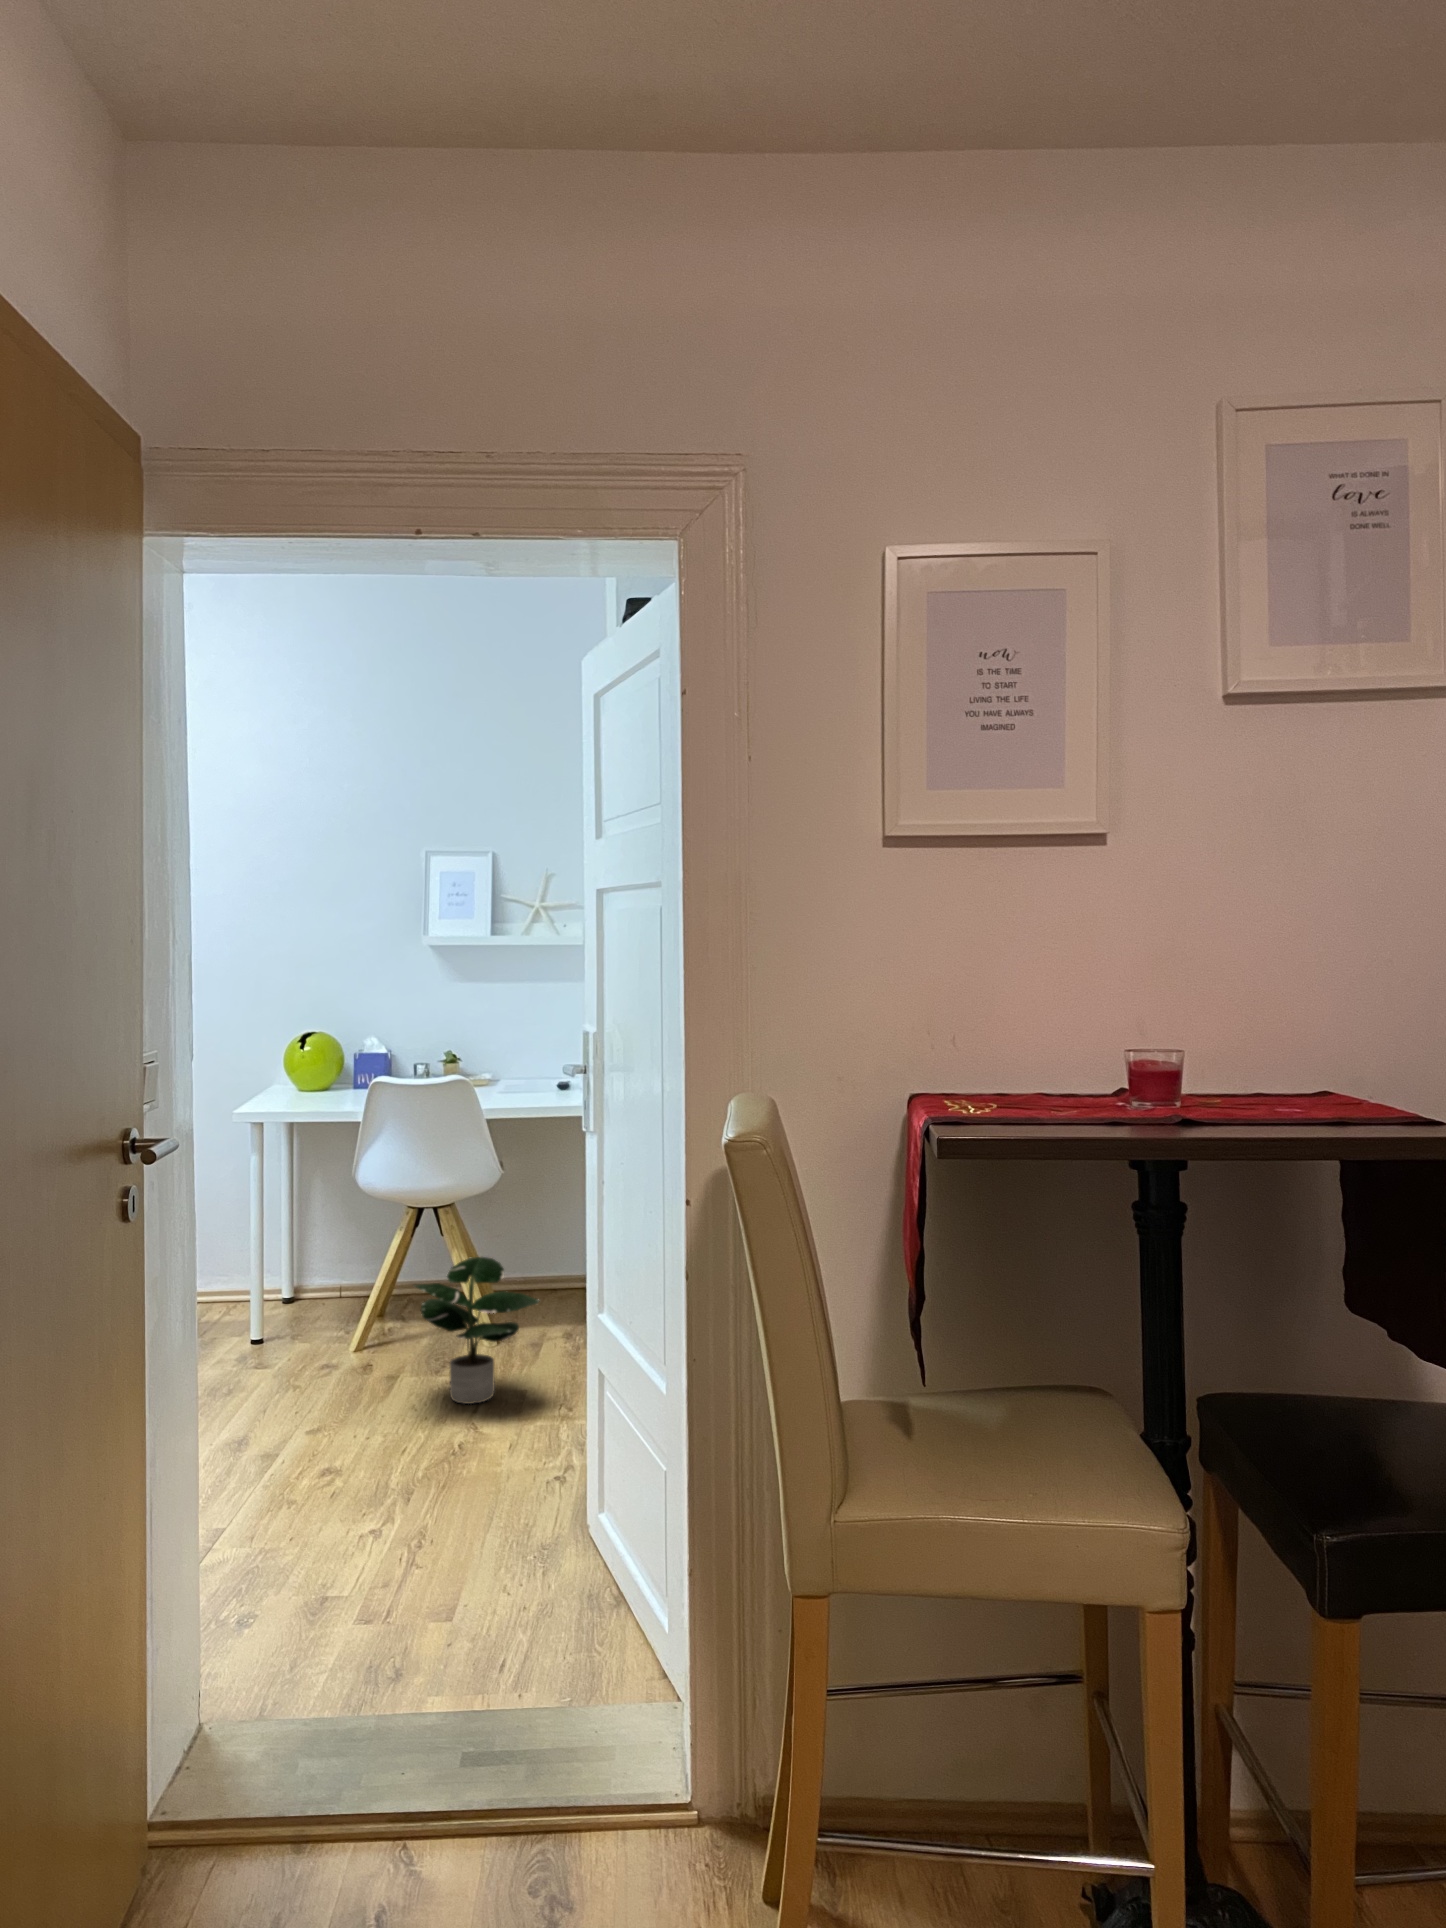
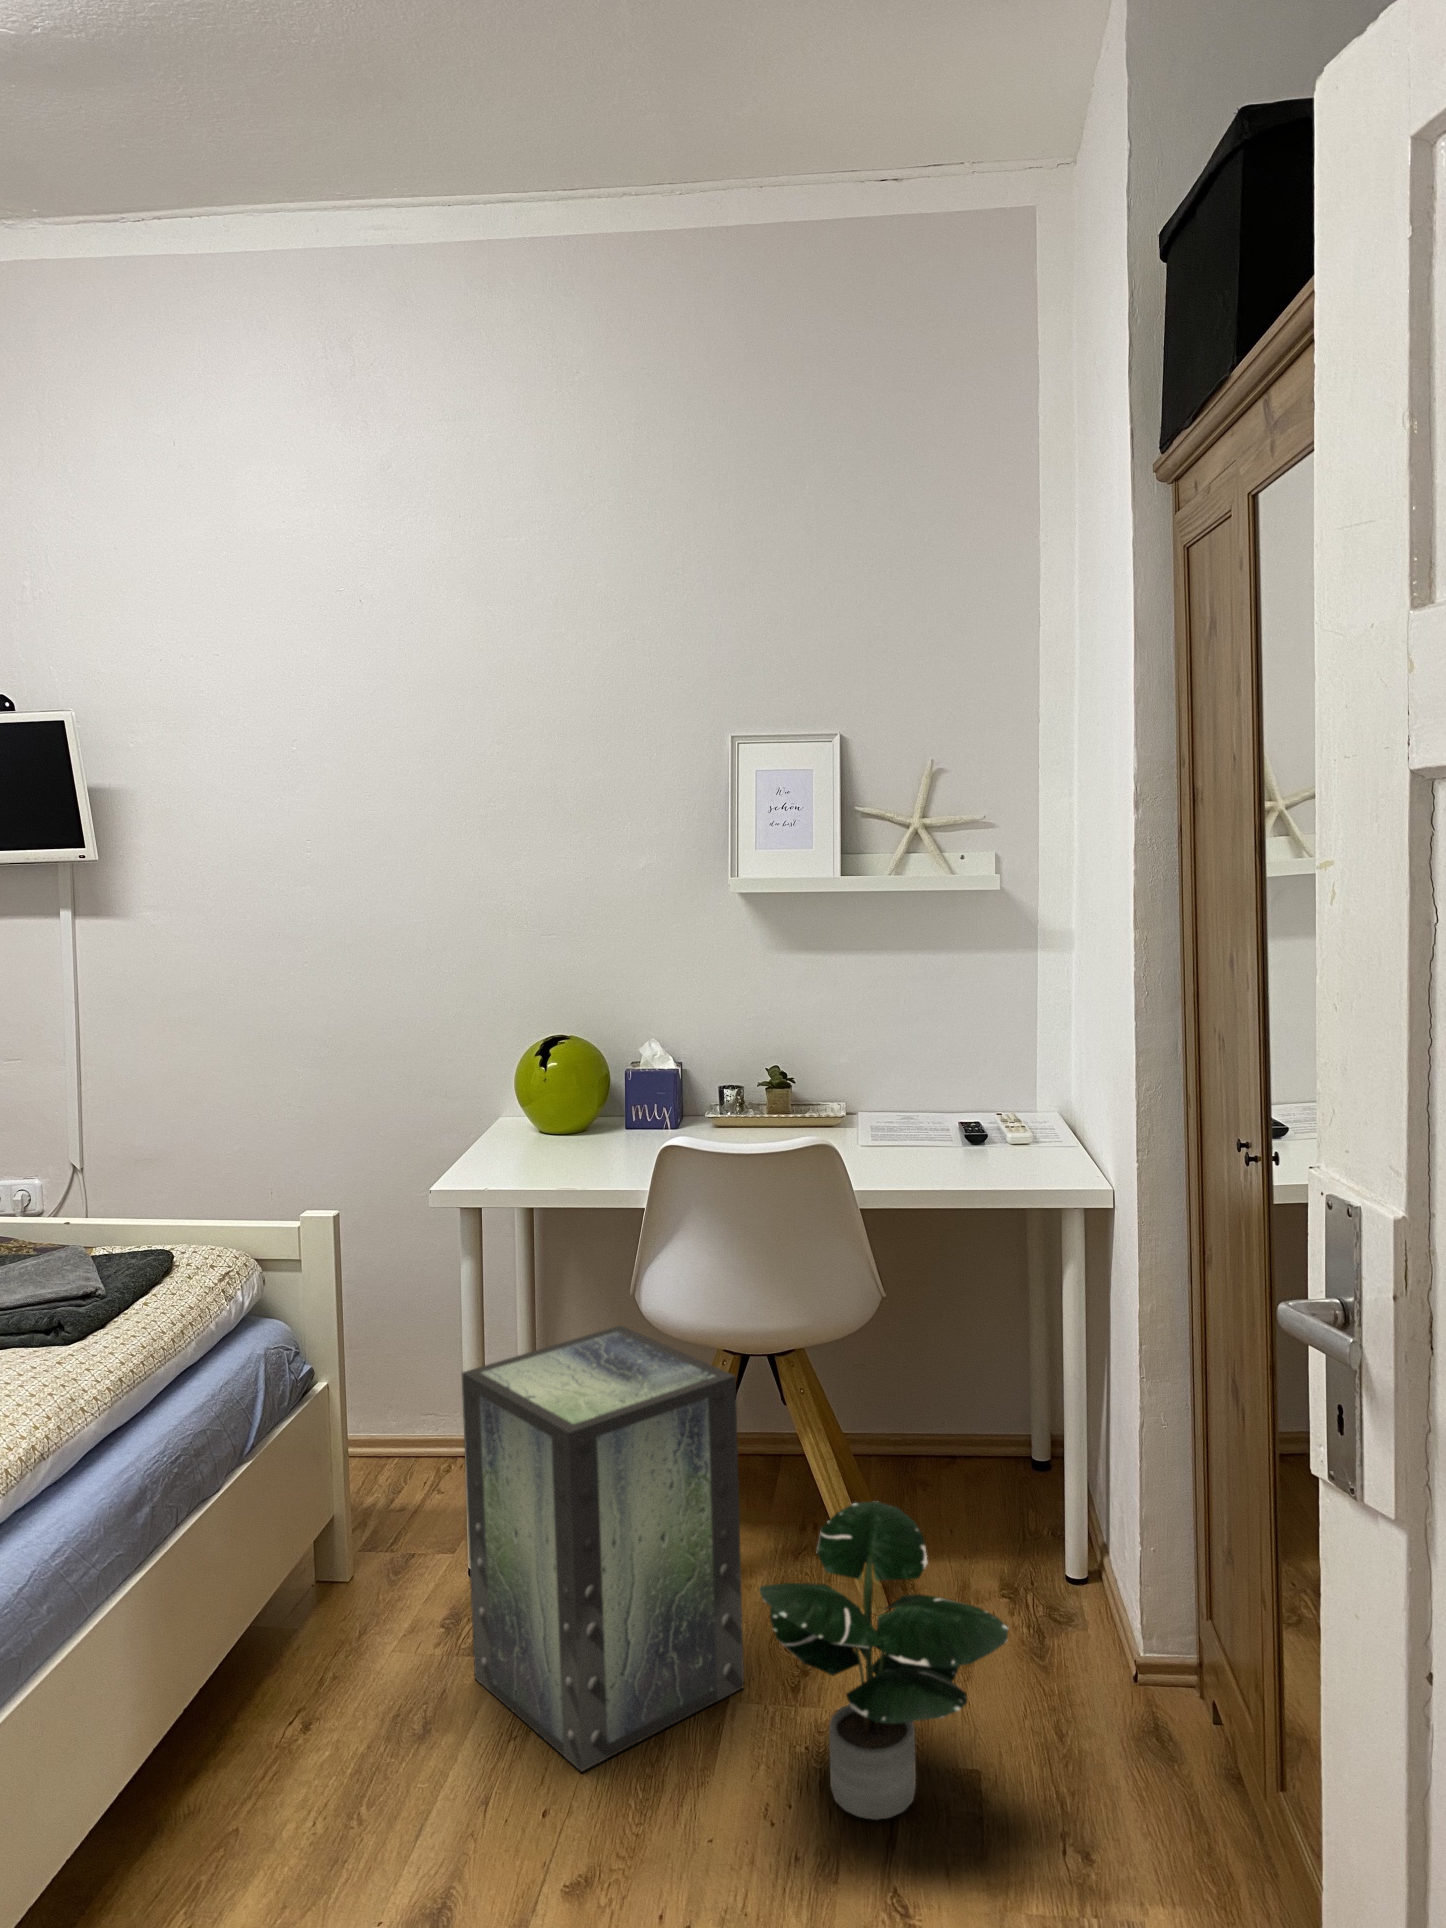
storage box: none [253,1184,410,1400] -> present [462,1326,744,1771]

